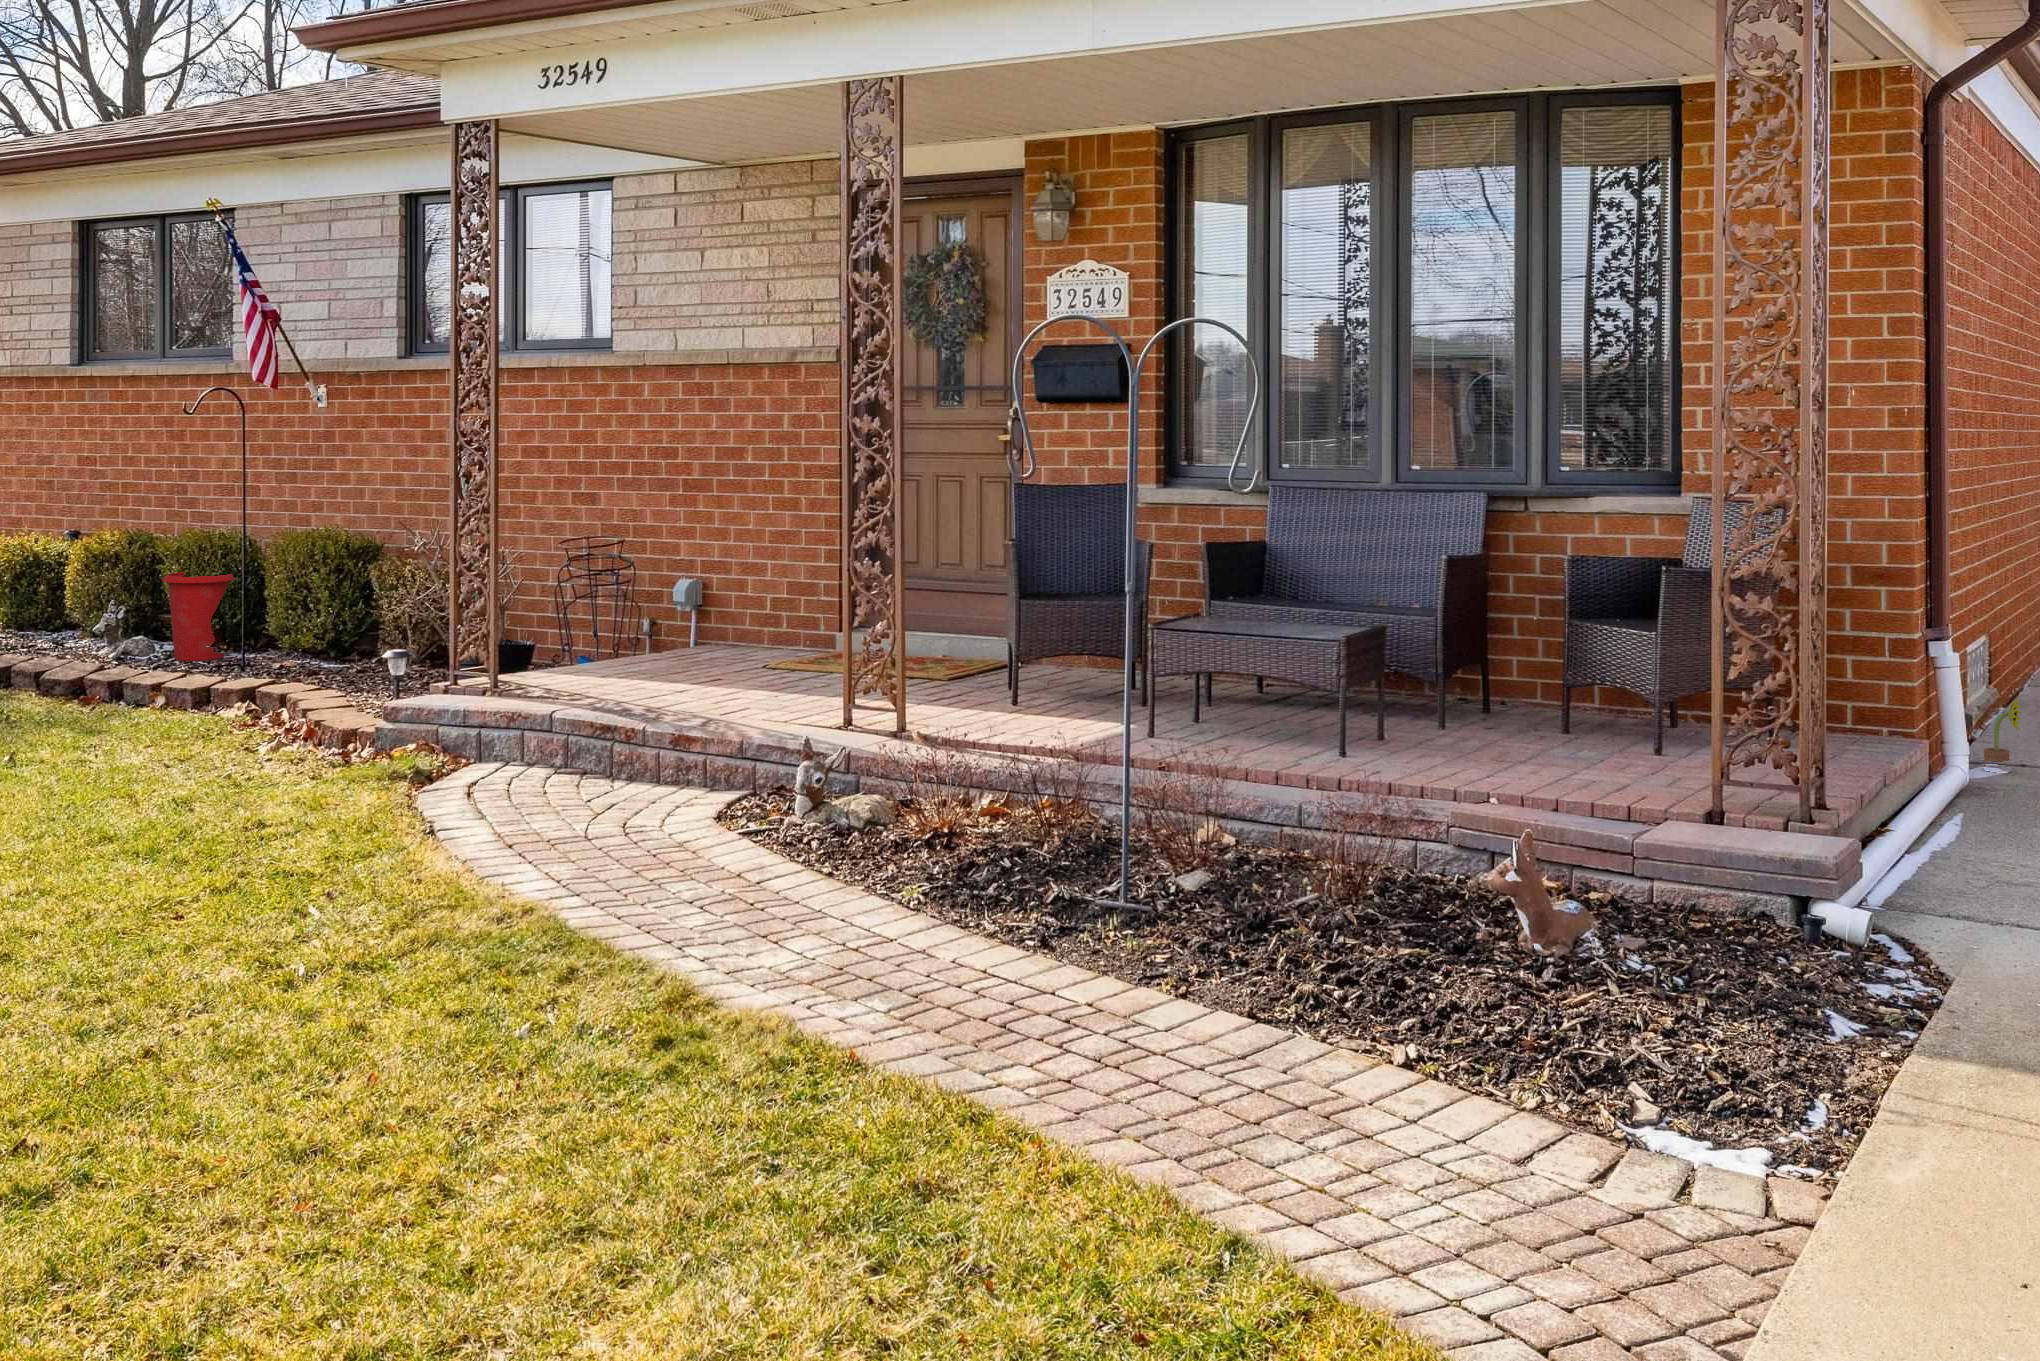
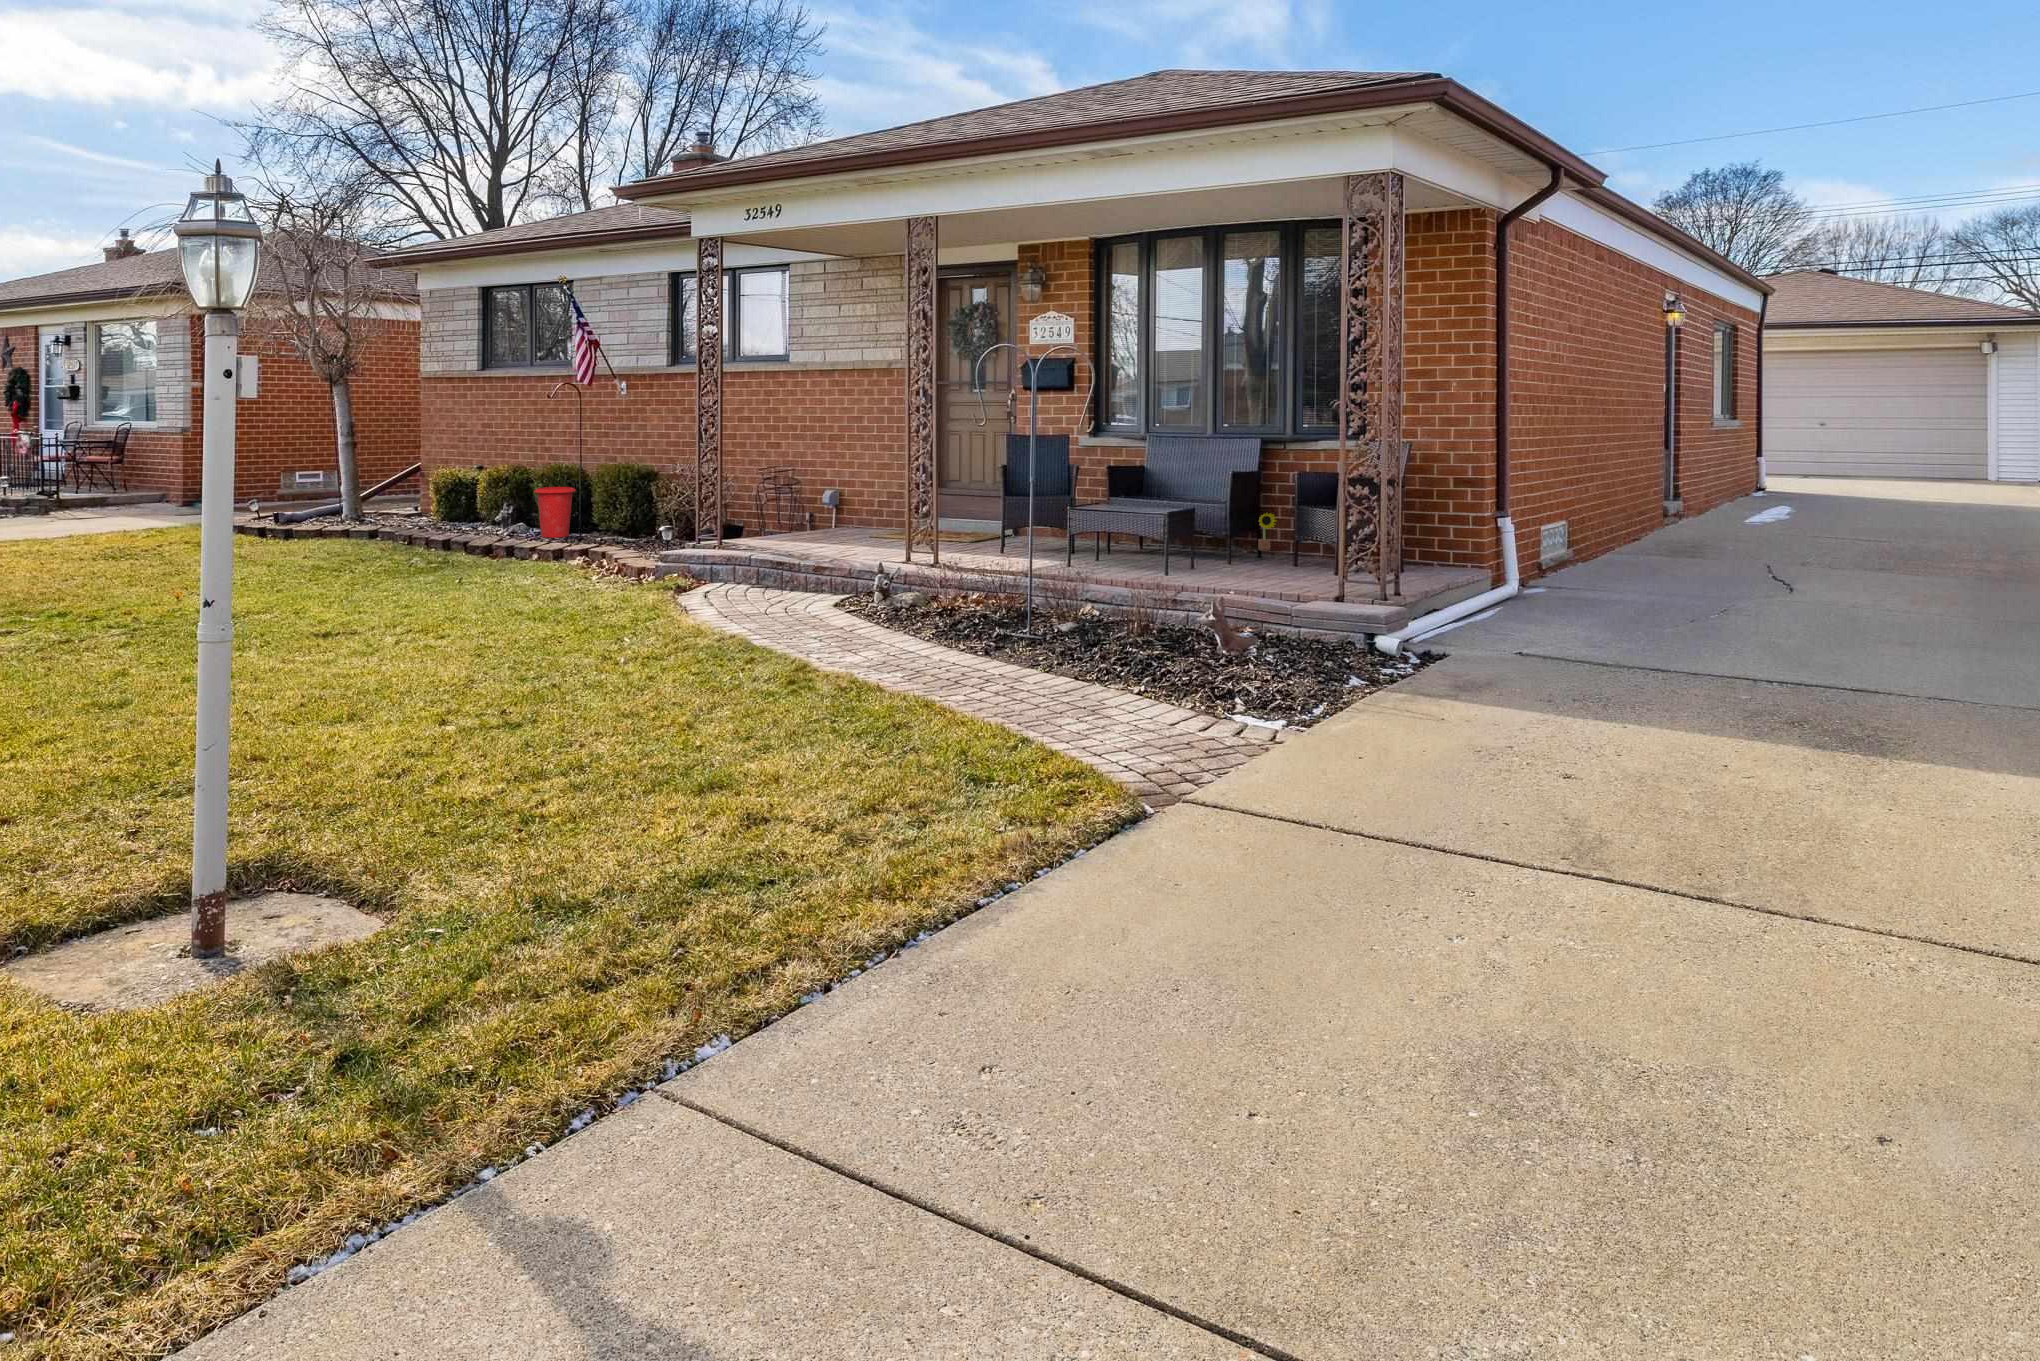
decorative plant: present [1984,699,2021,767] -> present [1258,513,1276,551]

